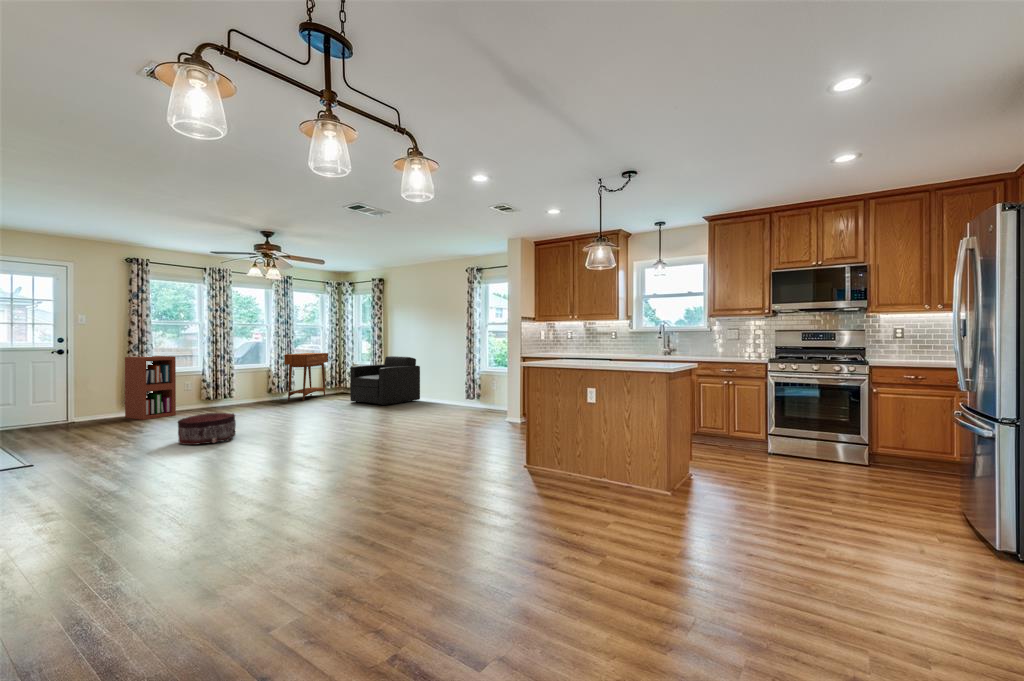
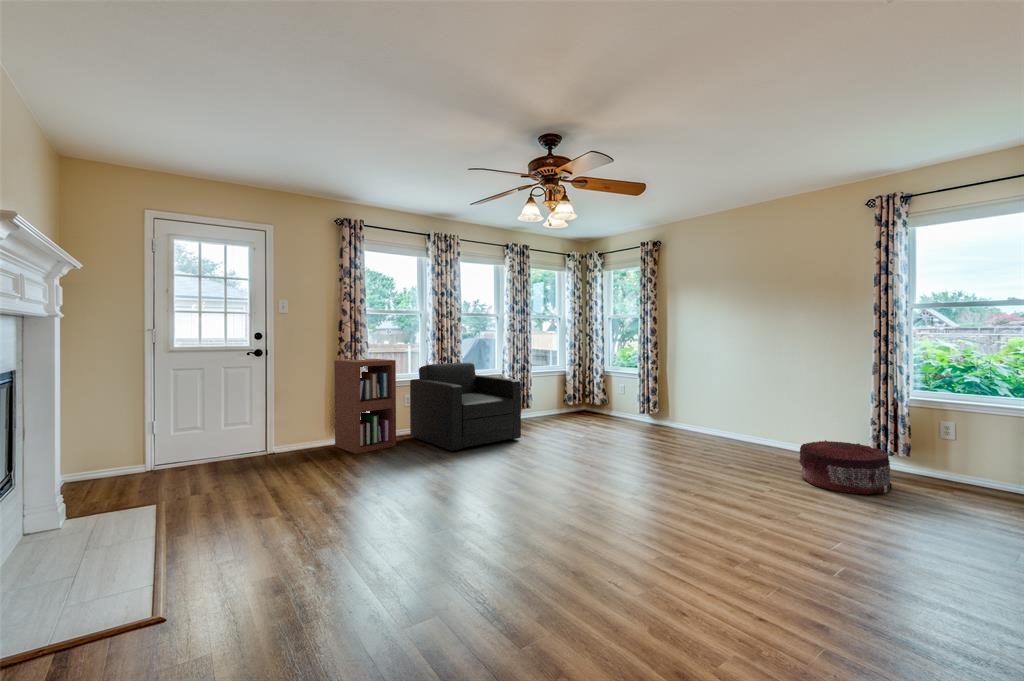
console table: present [284,353,328,401] -> none [523,354,572,425]
armchair: present [350,356,420,406] -> present [410,363,521,451]
pouf: present [178,413,236,445] -> present [799,440,892,494]

